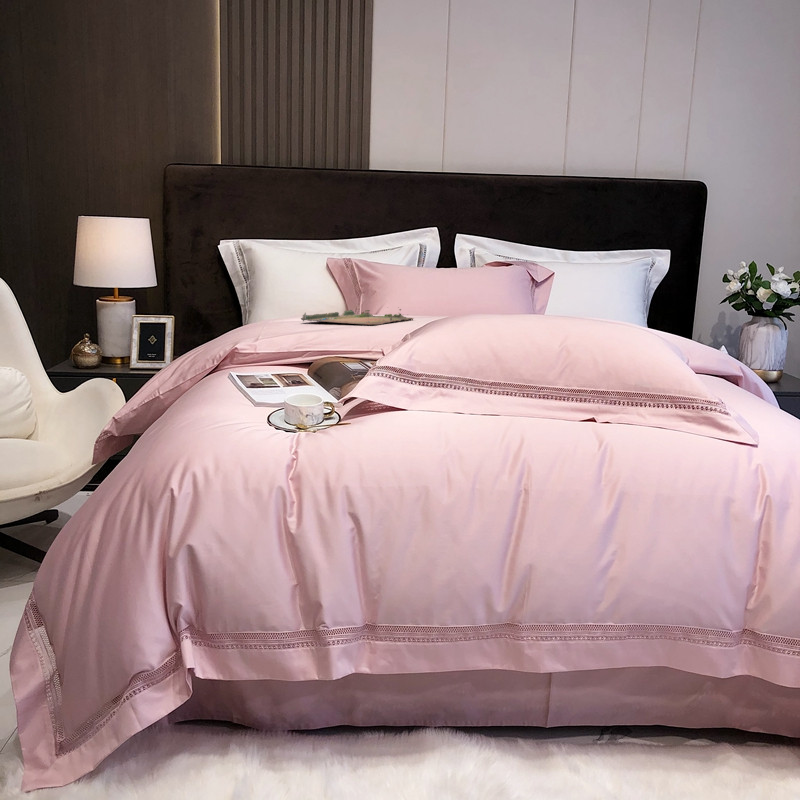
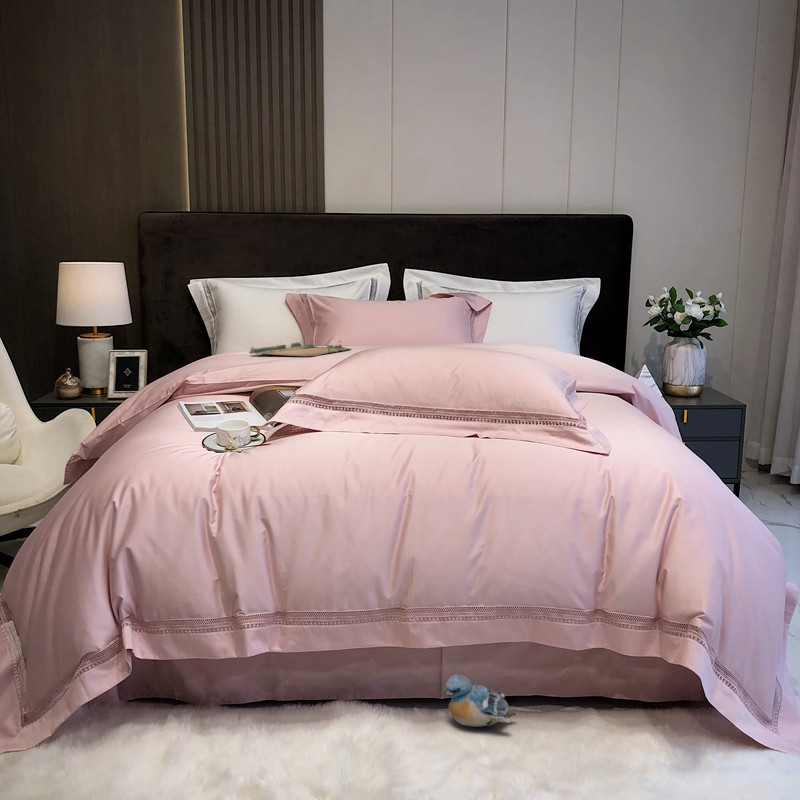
plush toy: none [556,702,641,764] -> present [443,675,516,727]

